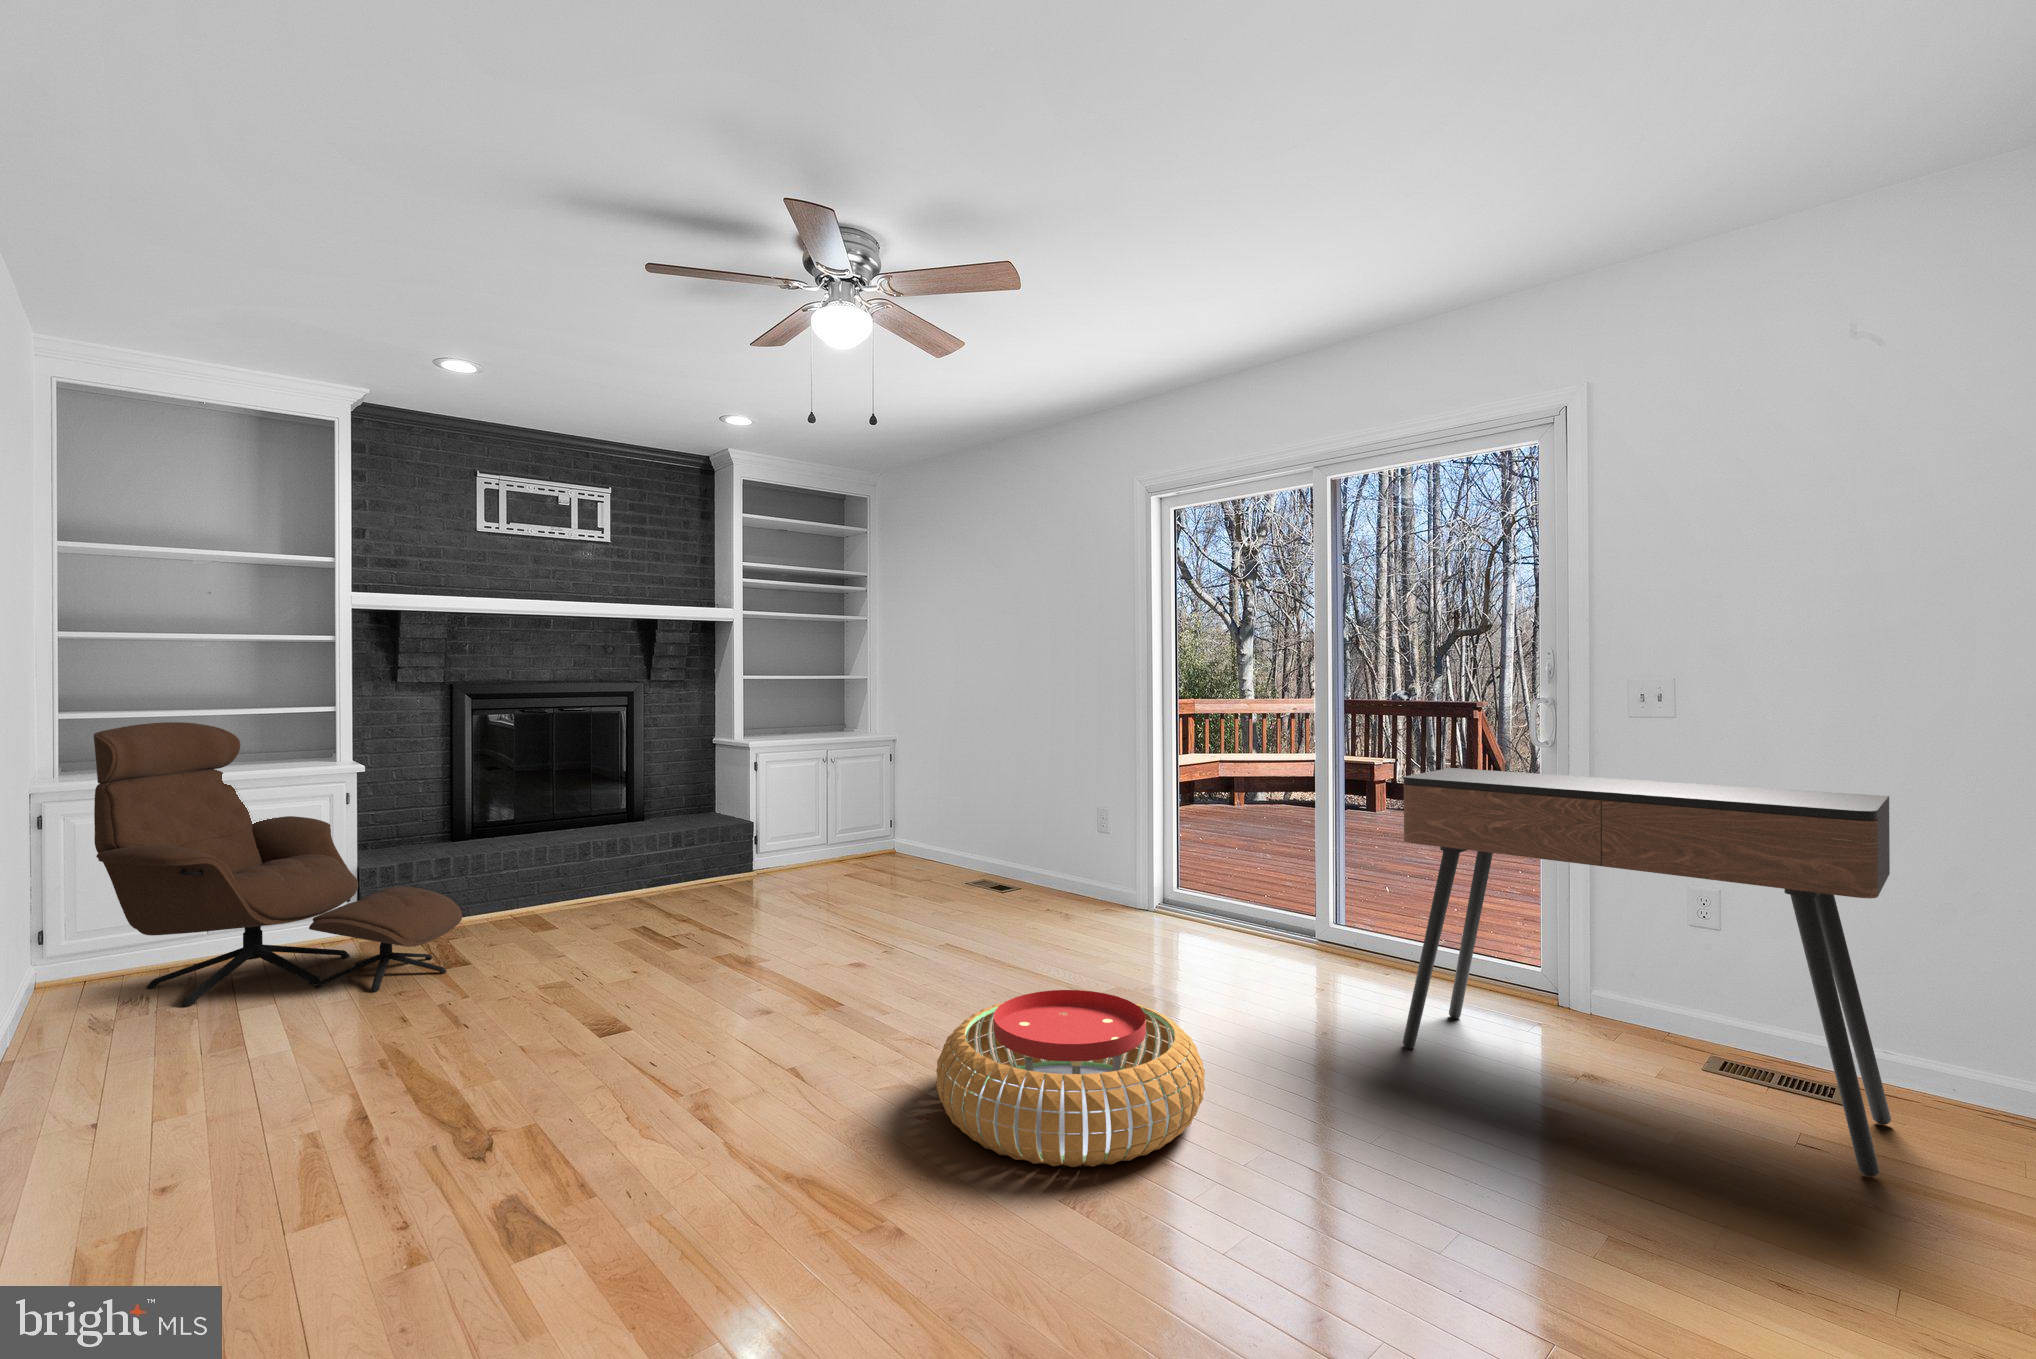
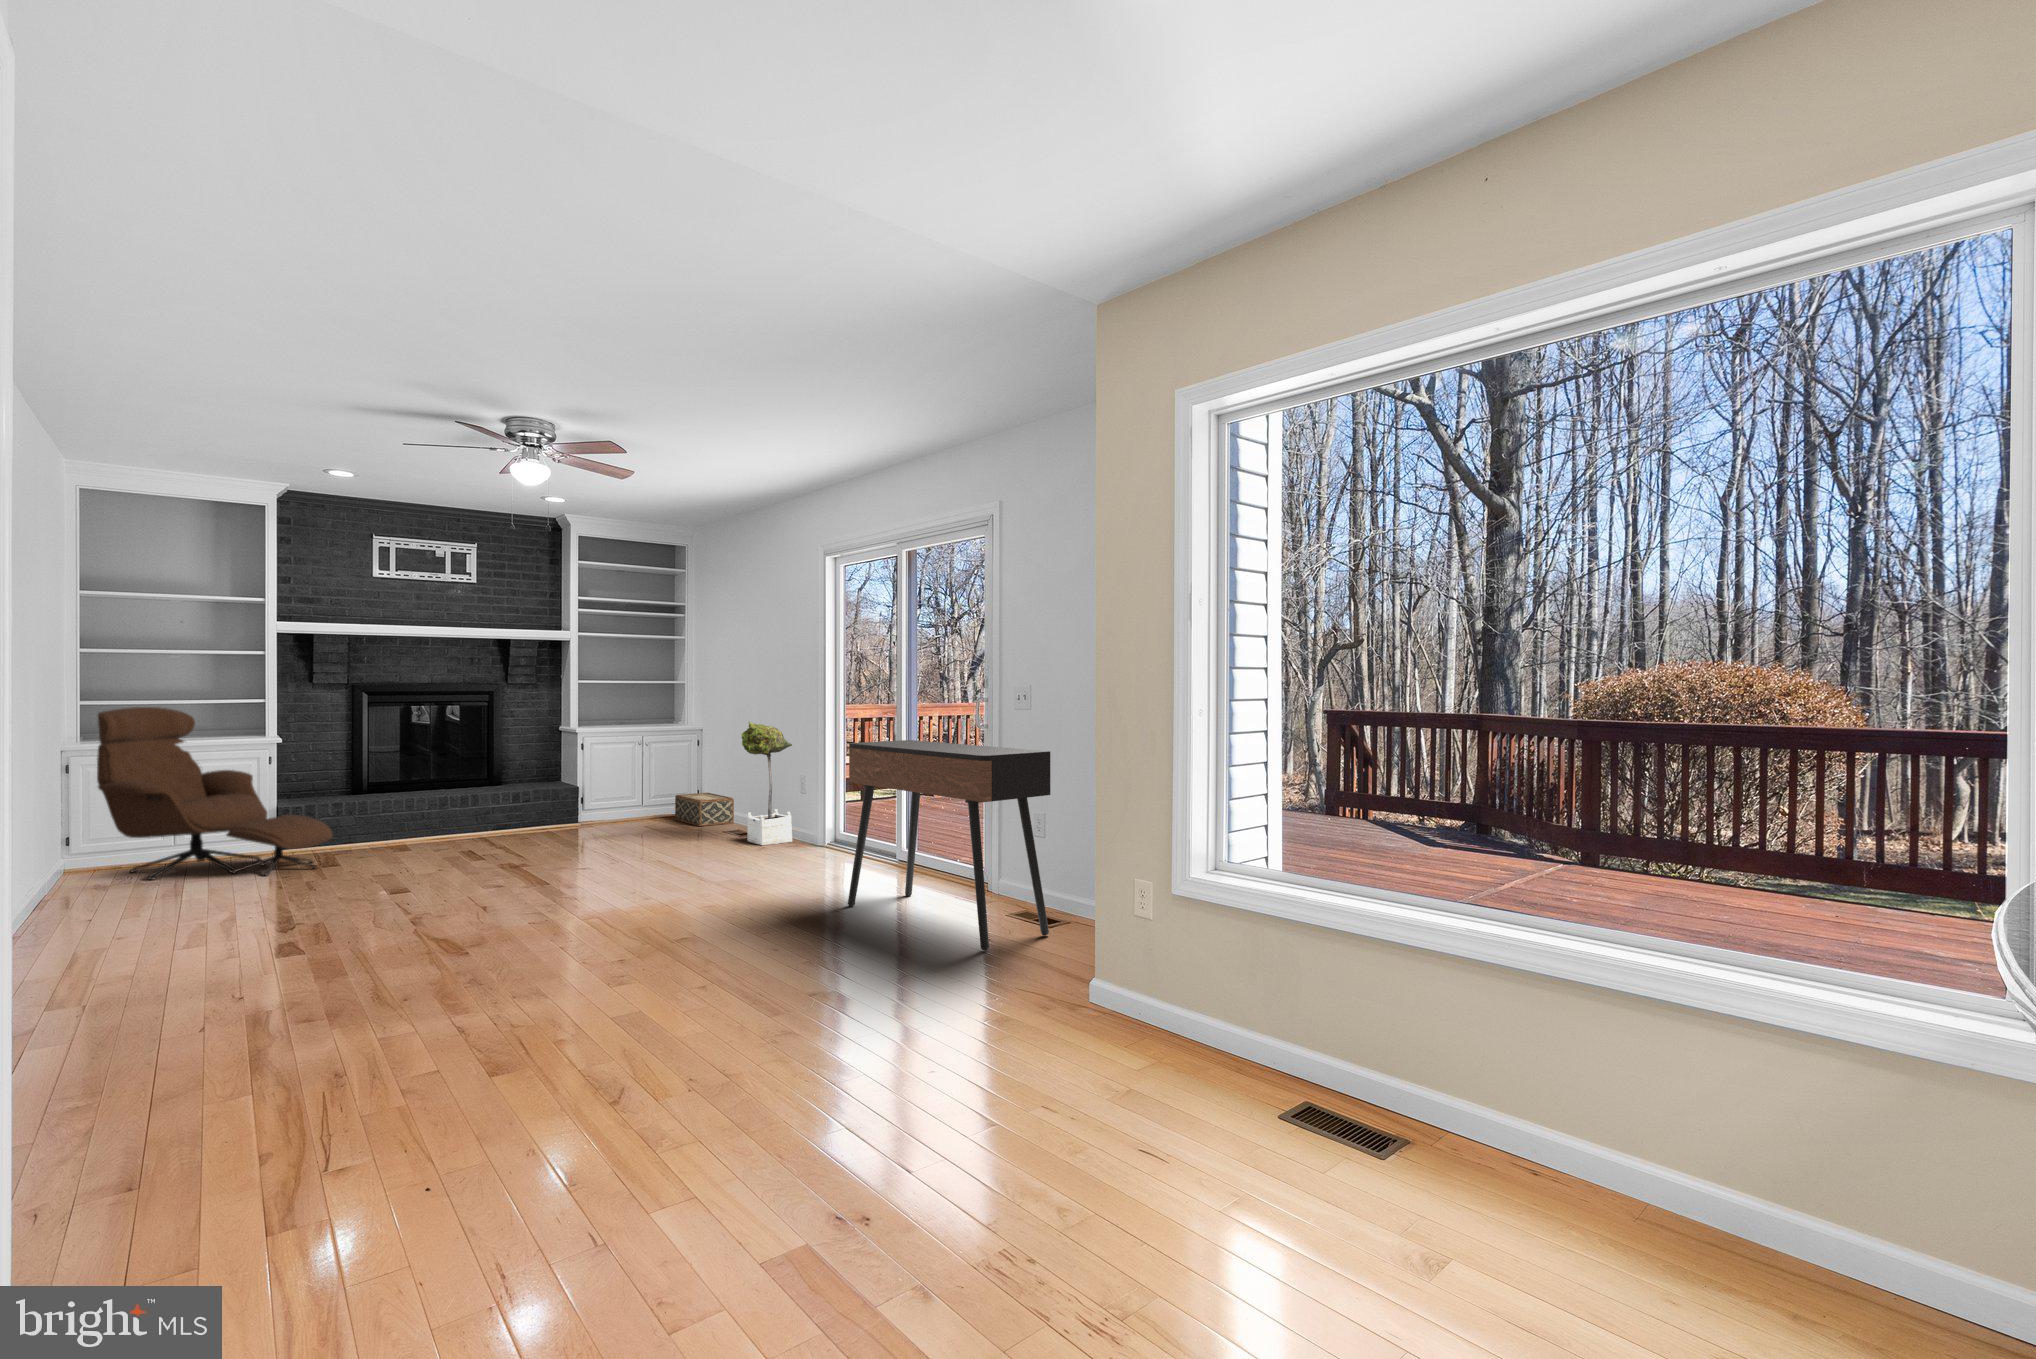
potted tree: none [1019,733,1093,910] -> present [741,722,792,845]
woven basket: none [876,826,964,875] -> present [675,793,734,826]
pouf: present [936,990,1205,1167] -> none [523,863,686,941]

